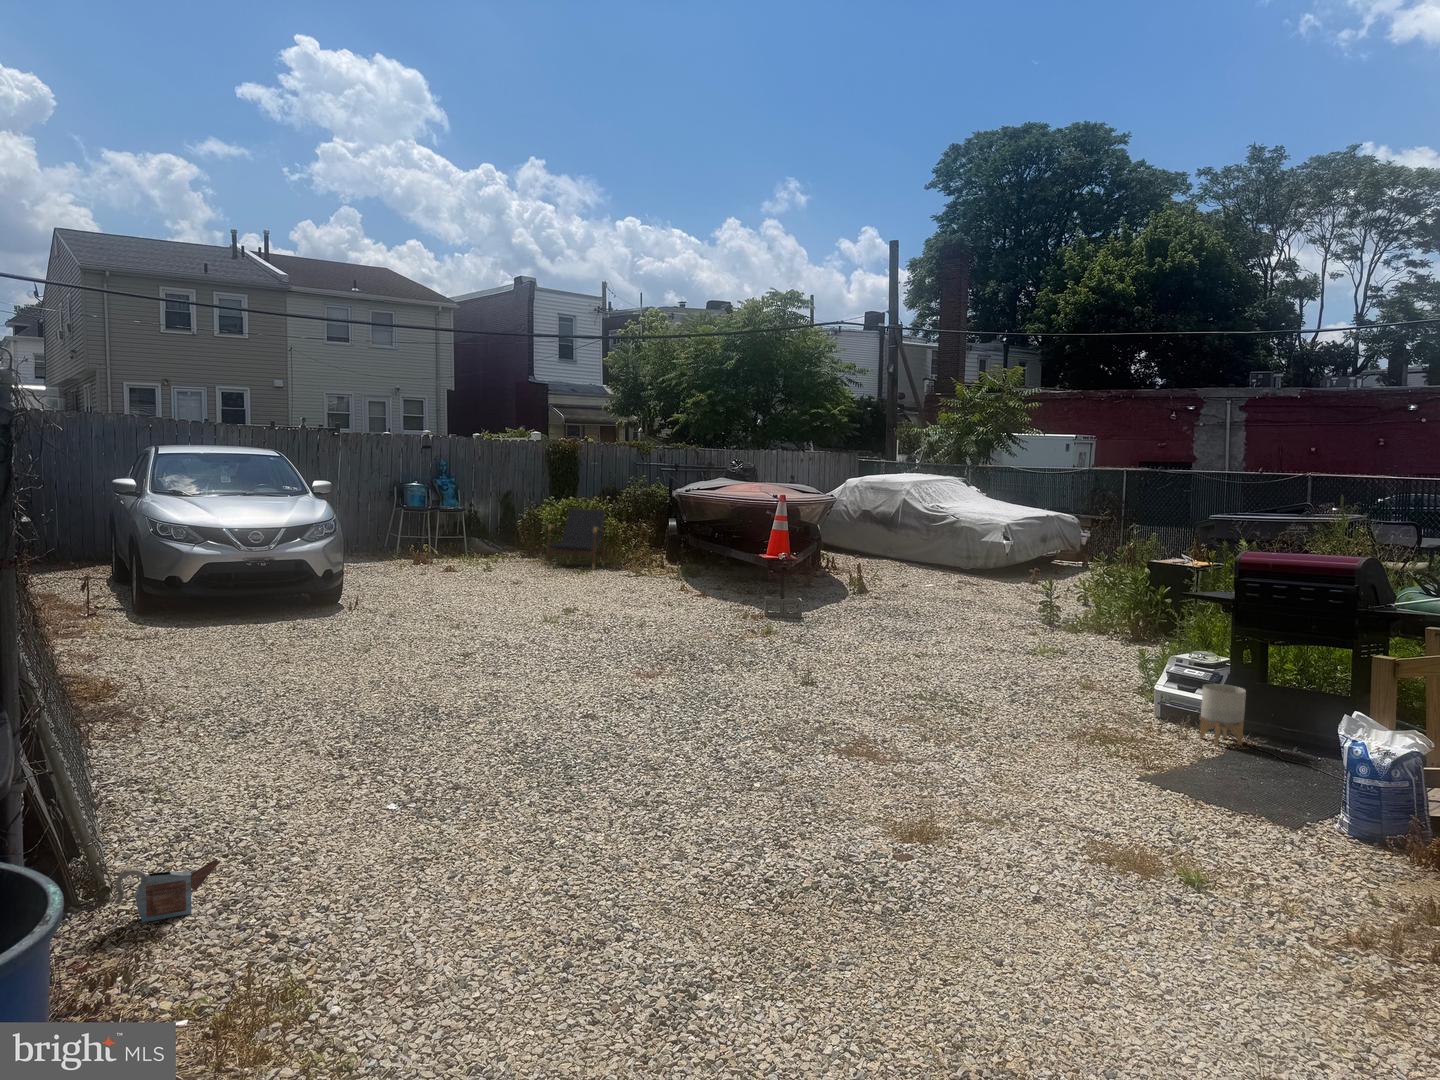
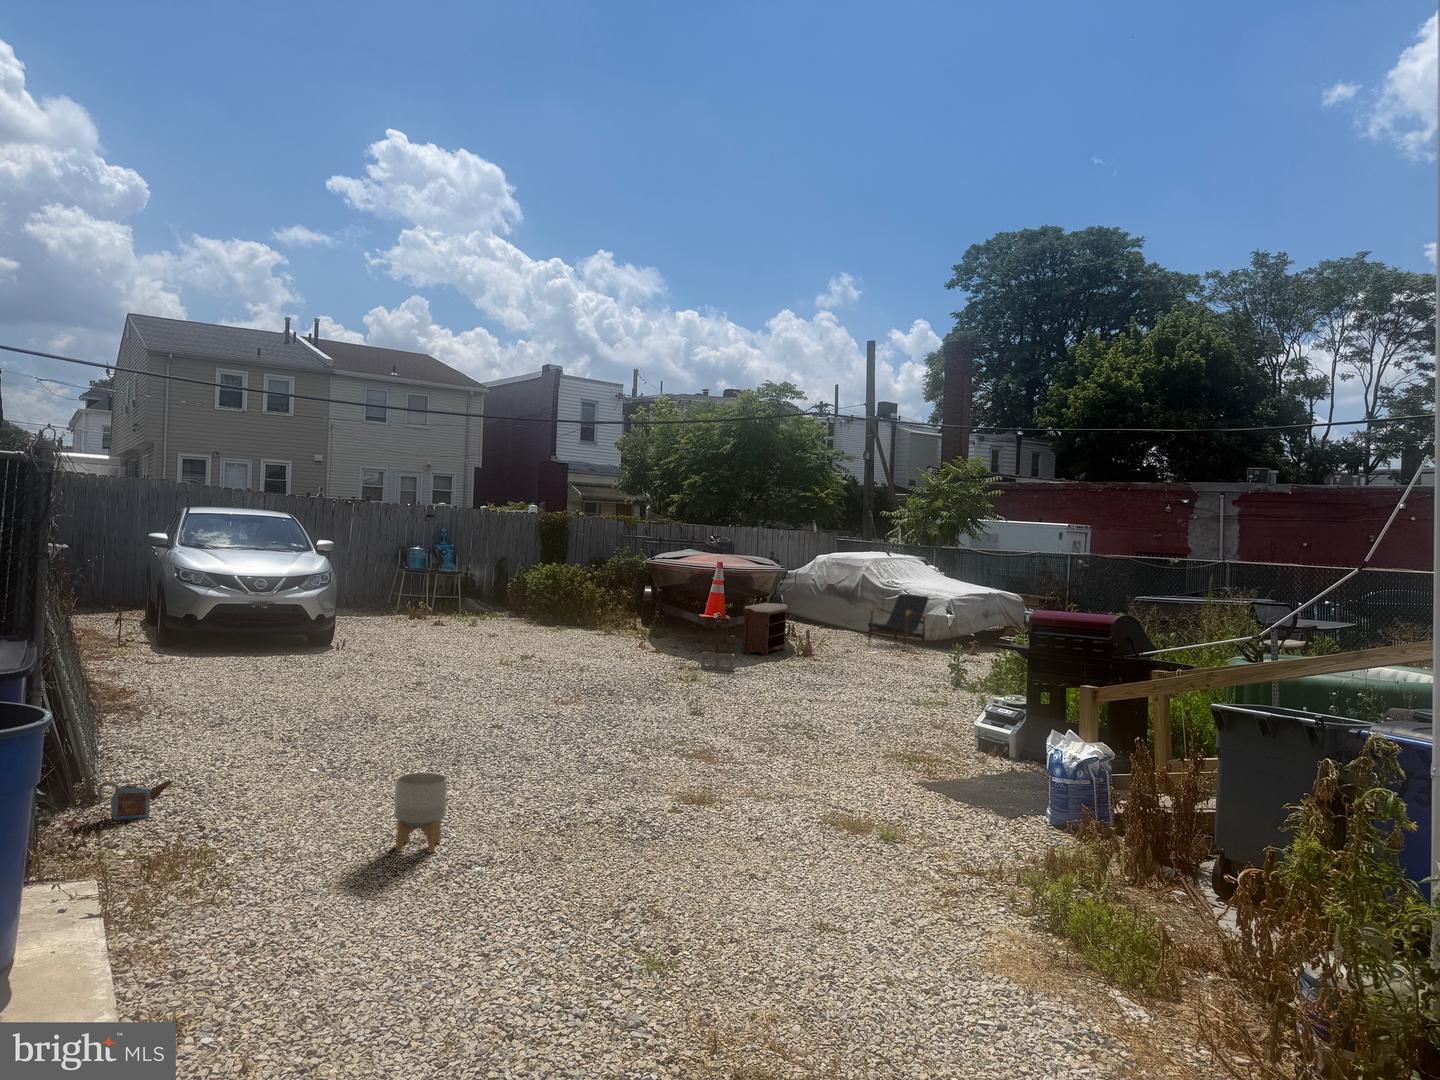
lounge chair: present [547,509,605,570] -> present [868,594,929,650]
bench: none [798,537,843,598] -> present [742,603,788,656]
planter: present [1199,684,1246,746] -> present [394,773,447,852]

